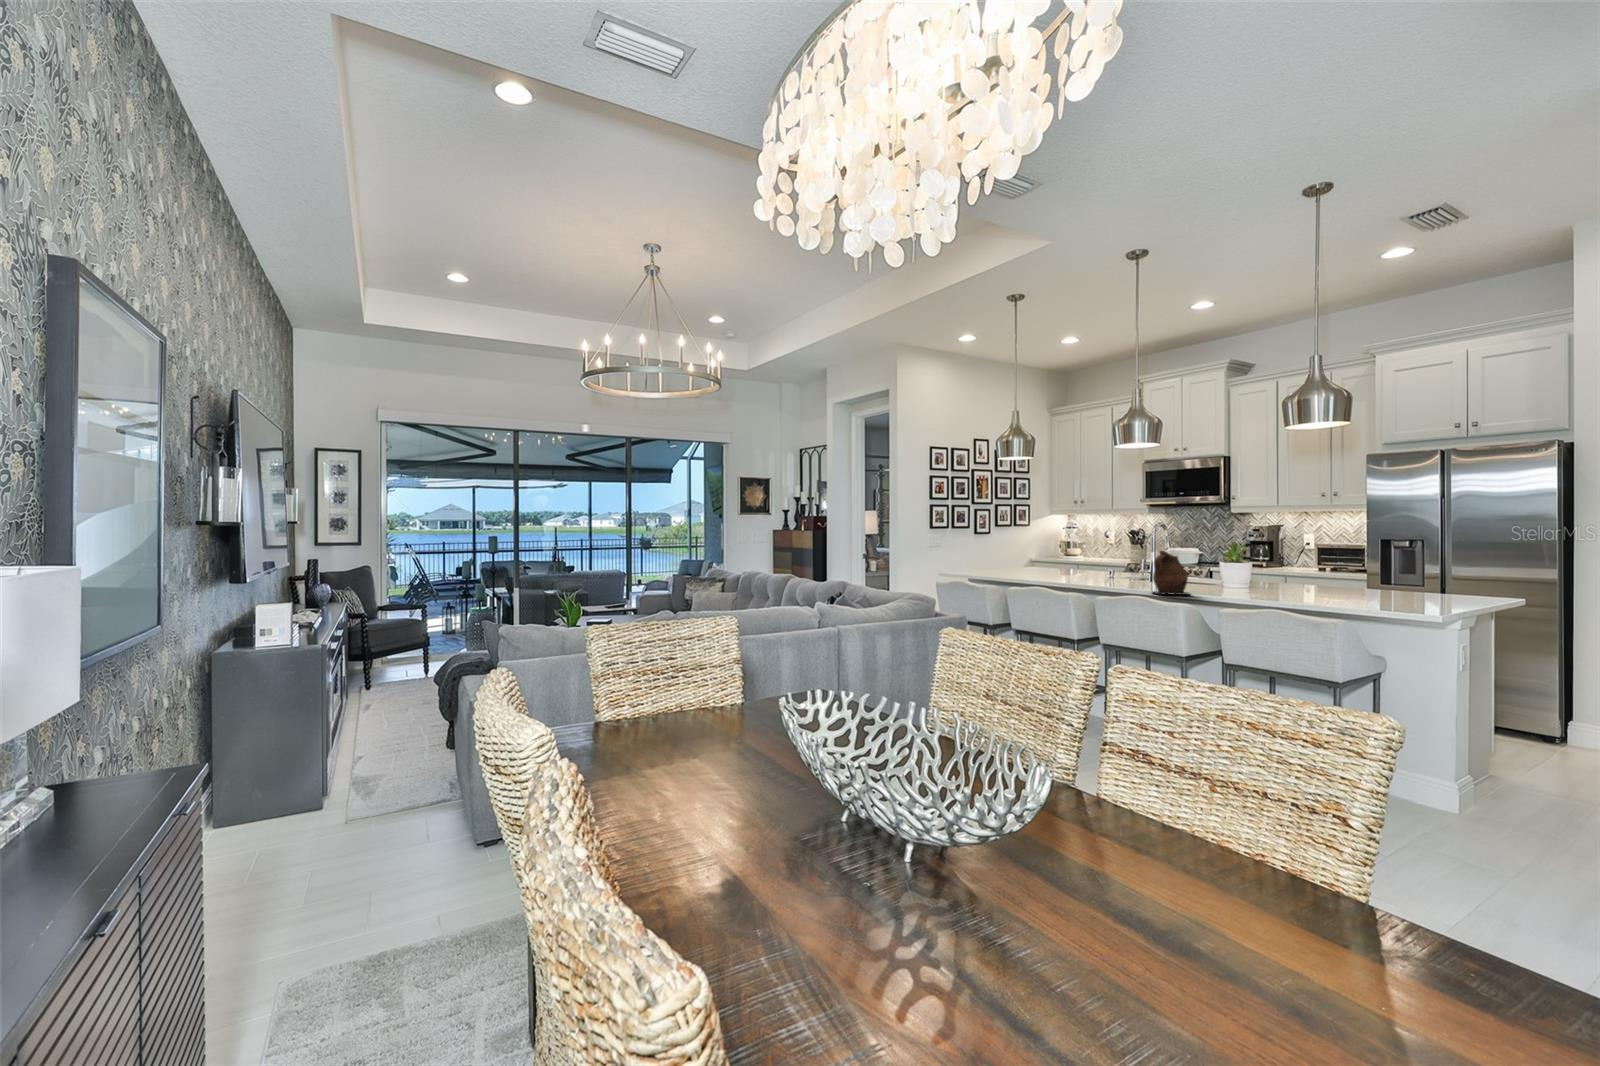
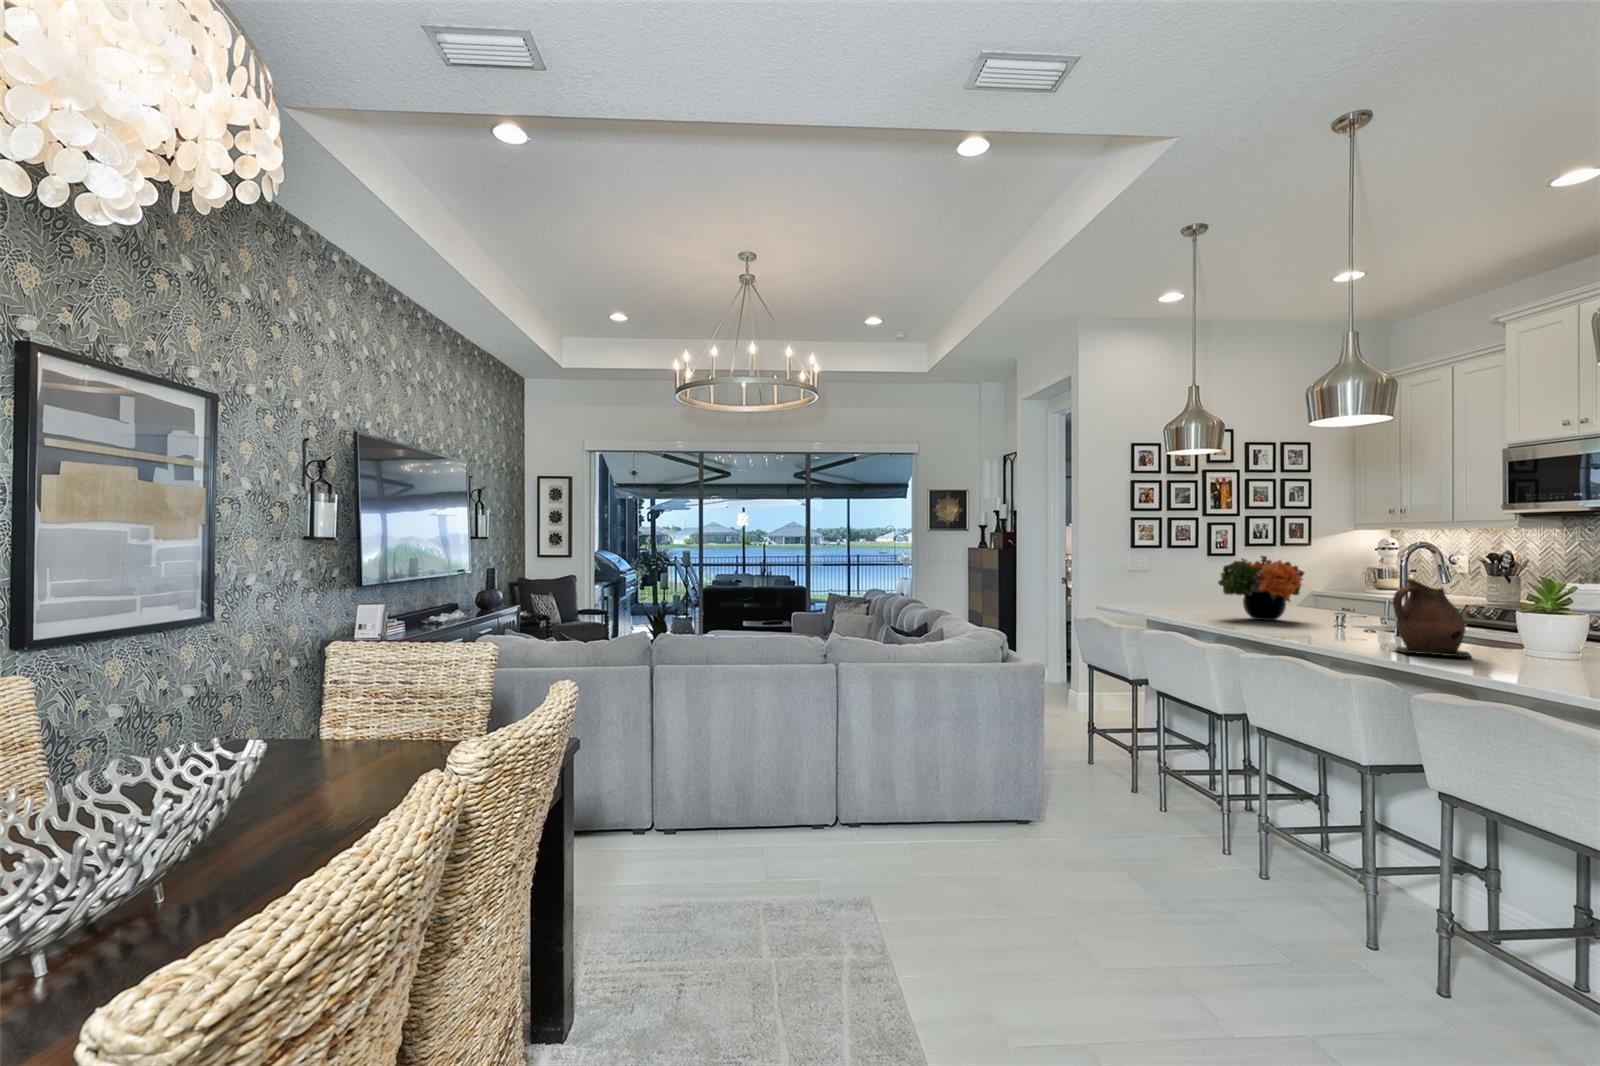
flower arrangement: none [1022,535,1076,579] -> present [1218,555,1304,620]

